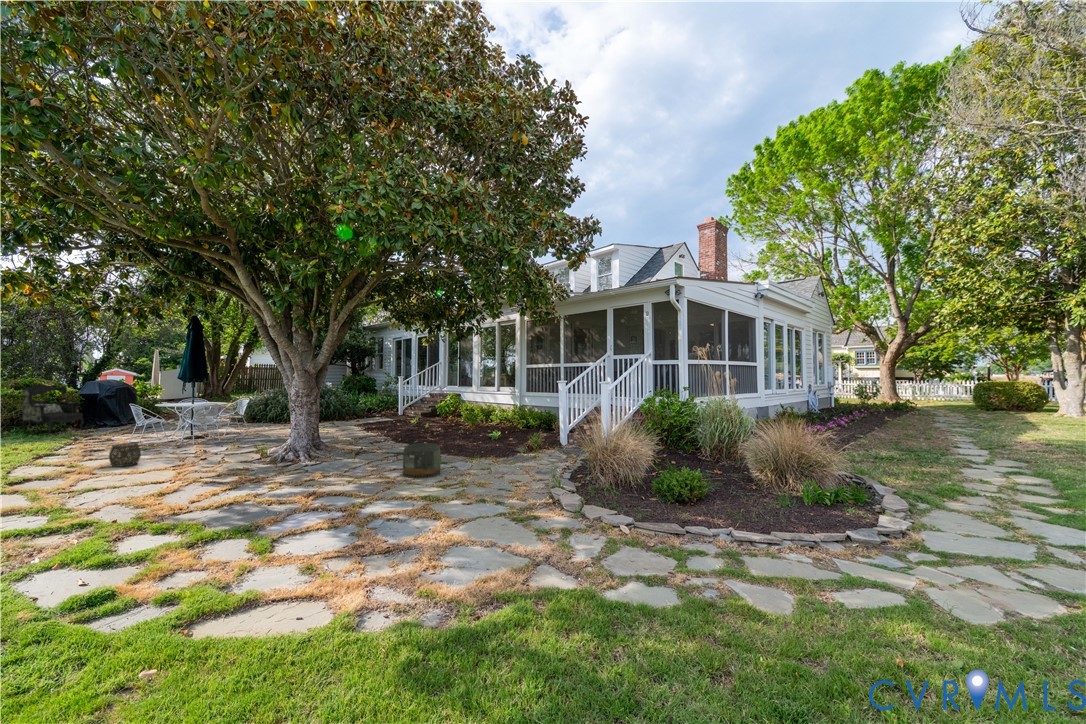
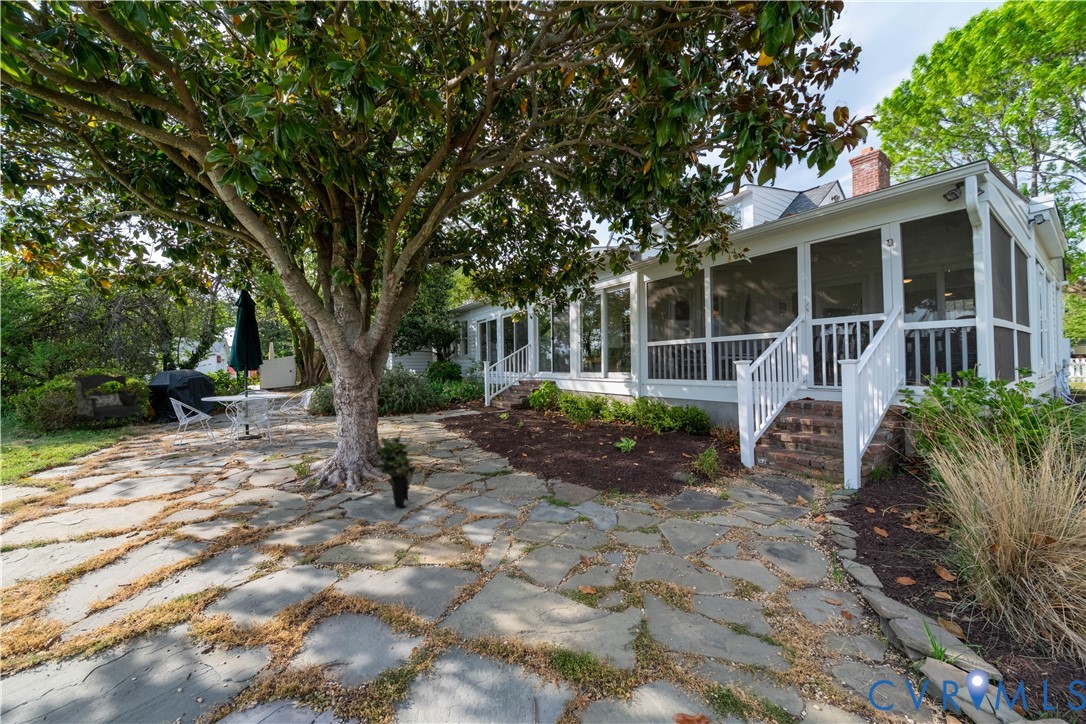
potted plant: none [324,424,351,468] -> present [374,436,416,508]
woven basket: present [109,443,141,467] -> none [81,457,132,494]
pouf: present [403,443,441,478] -> none [504,474,572,548]

